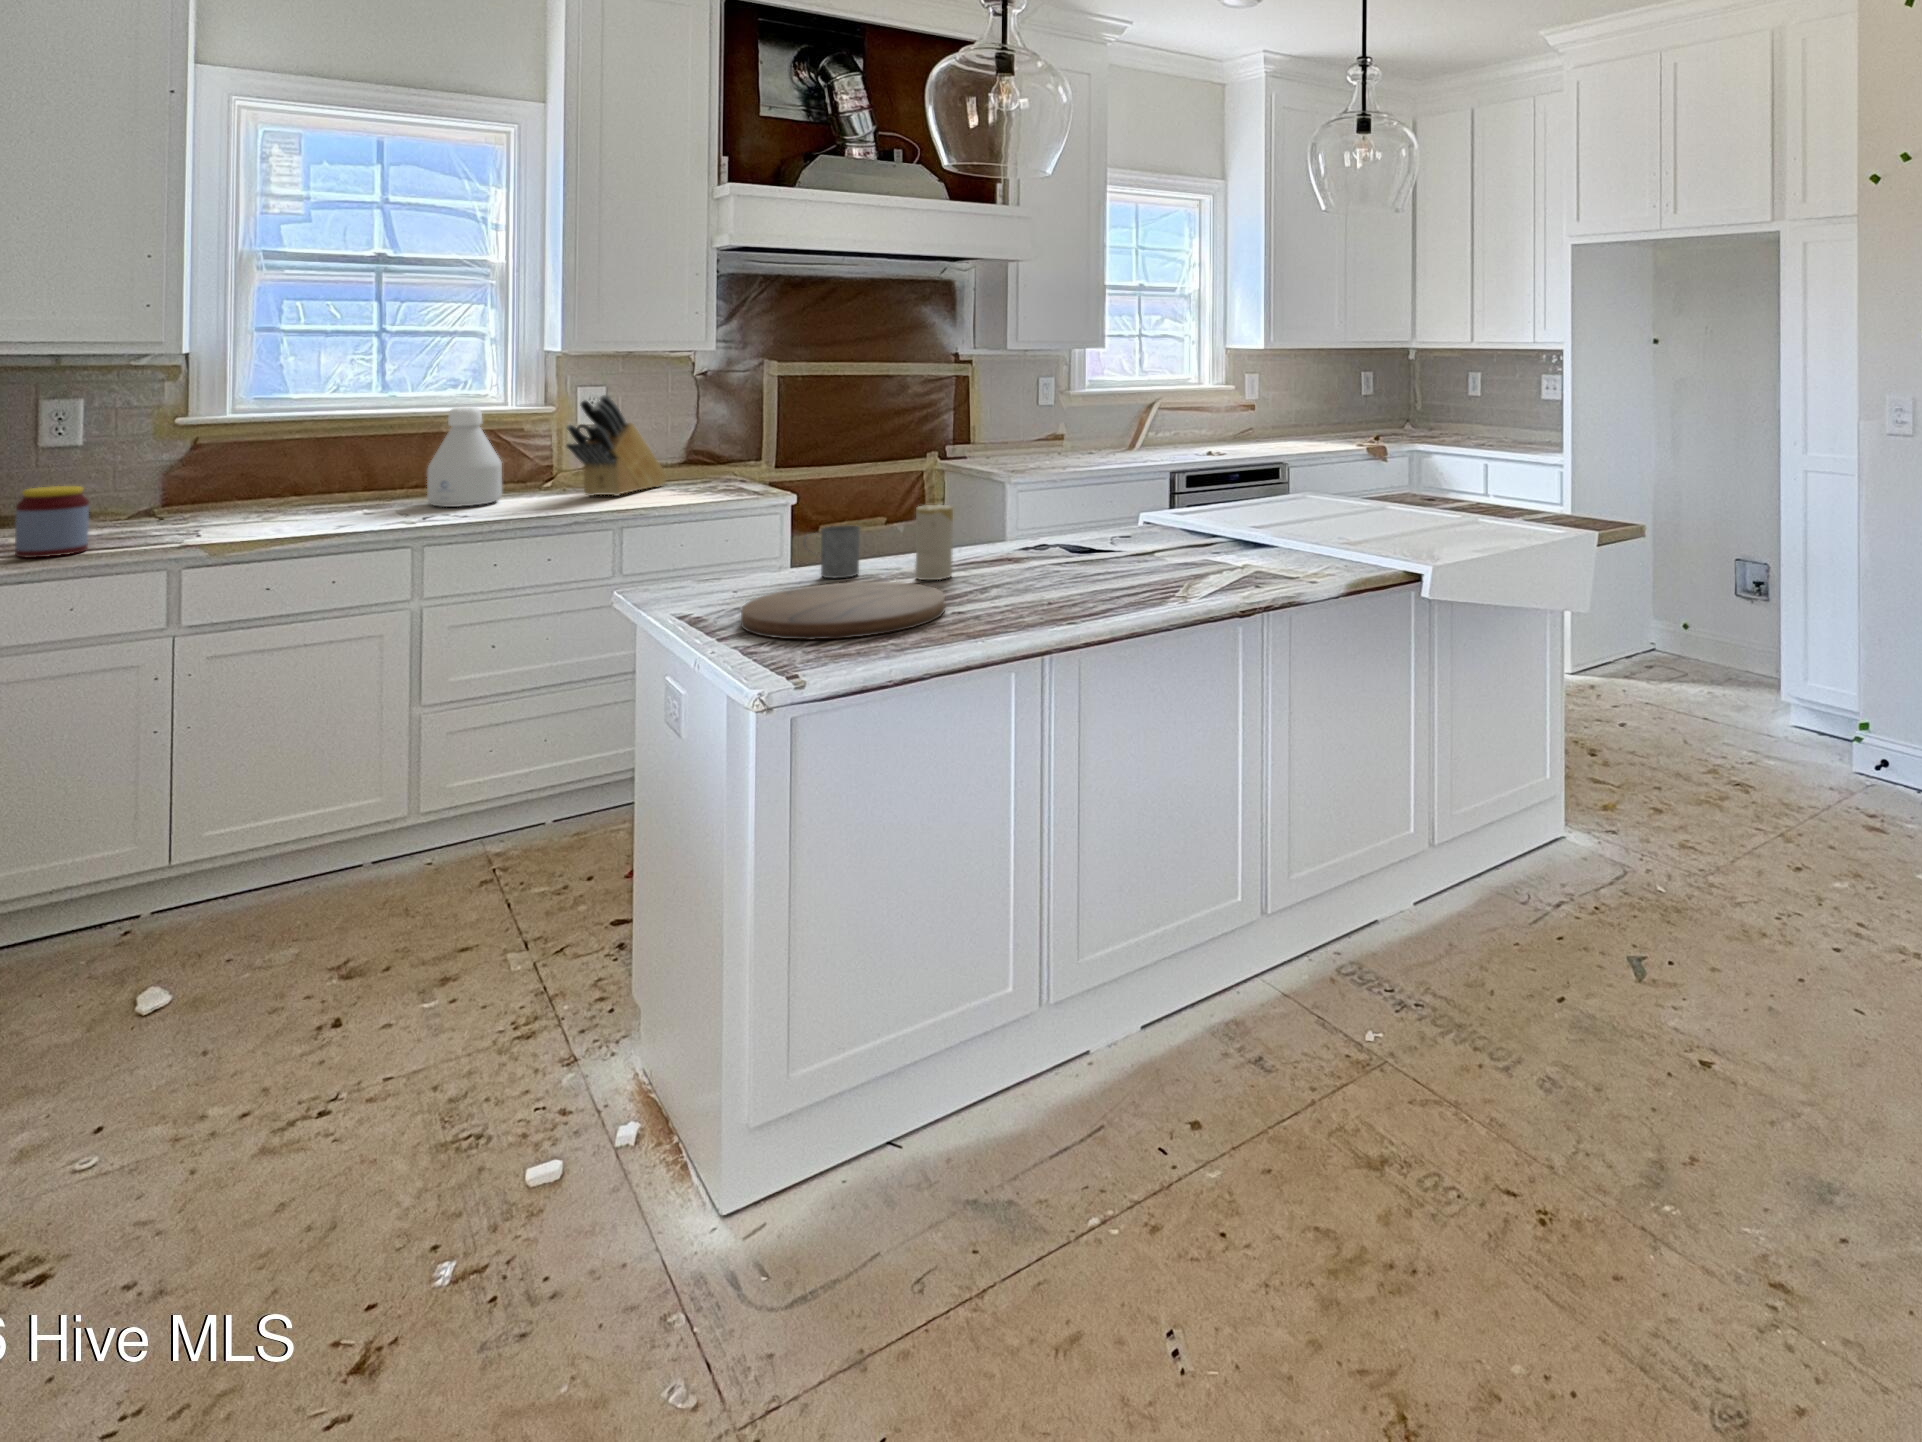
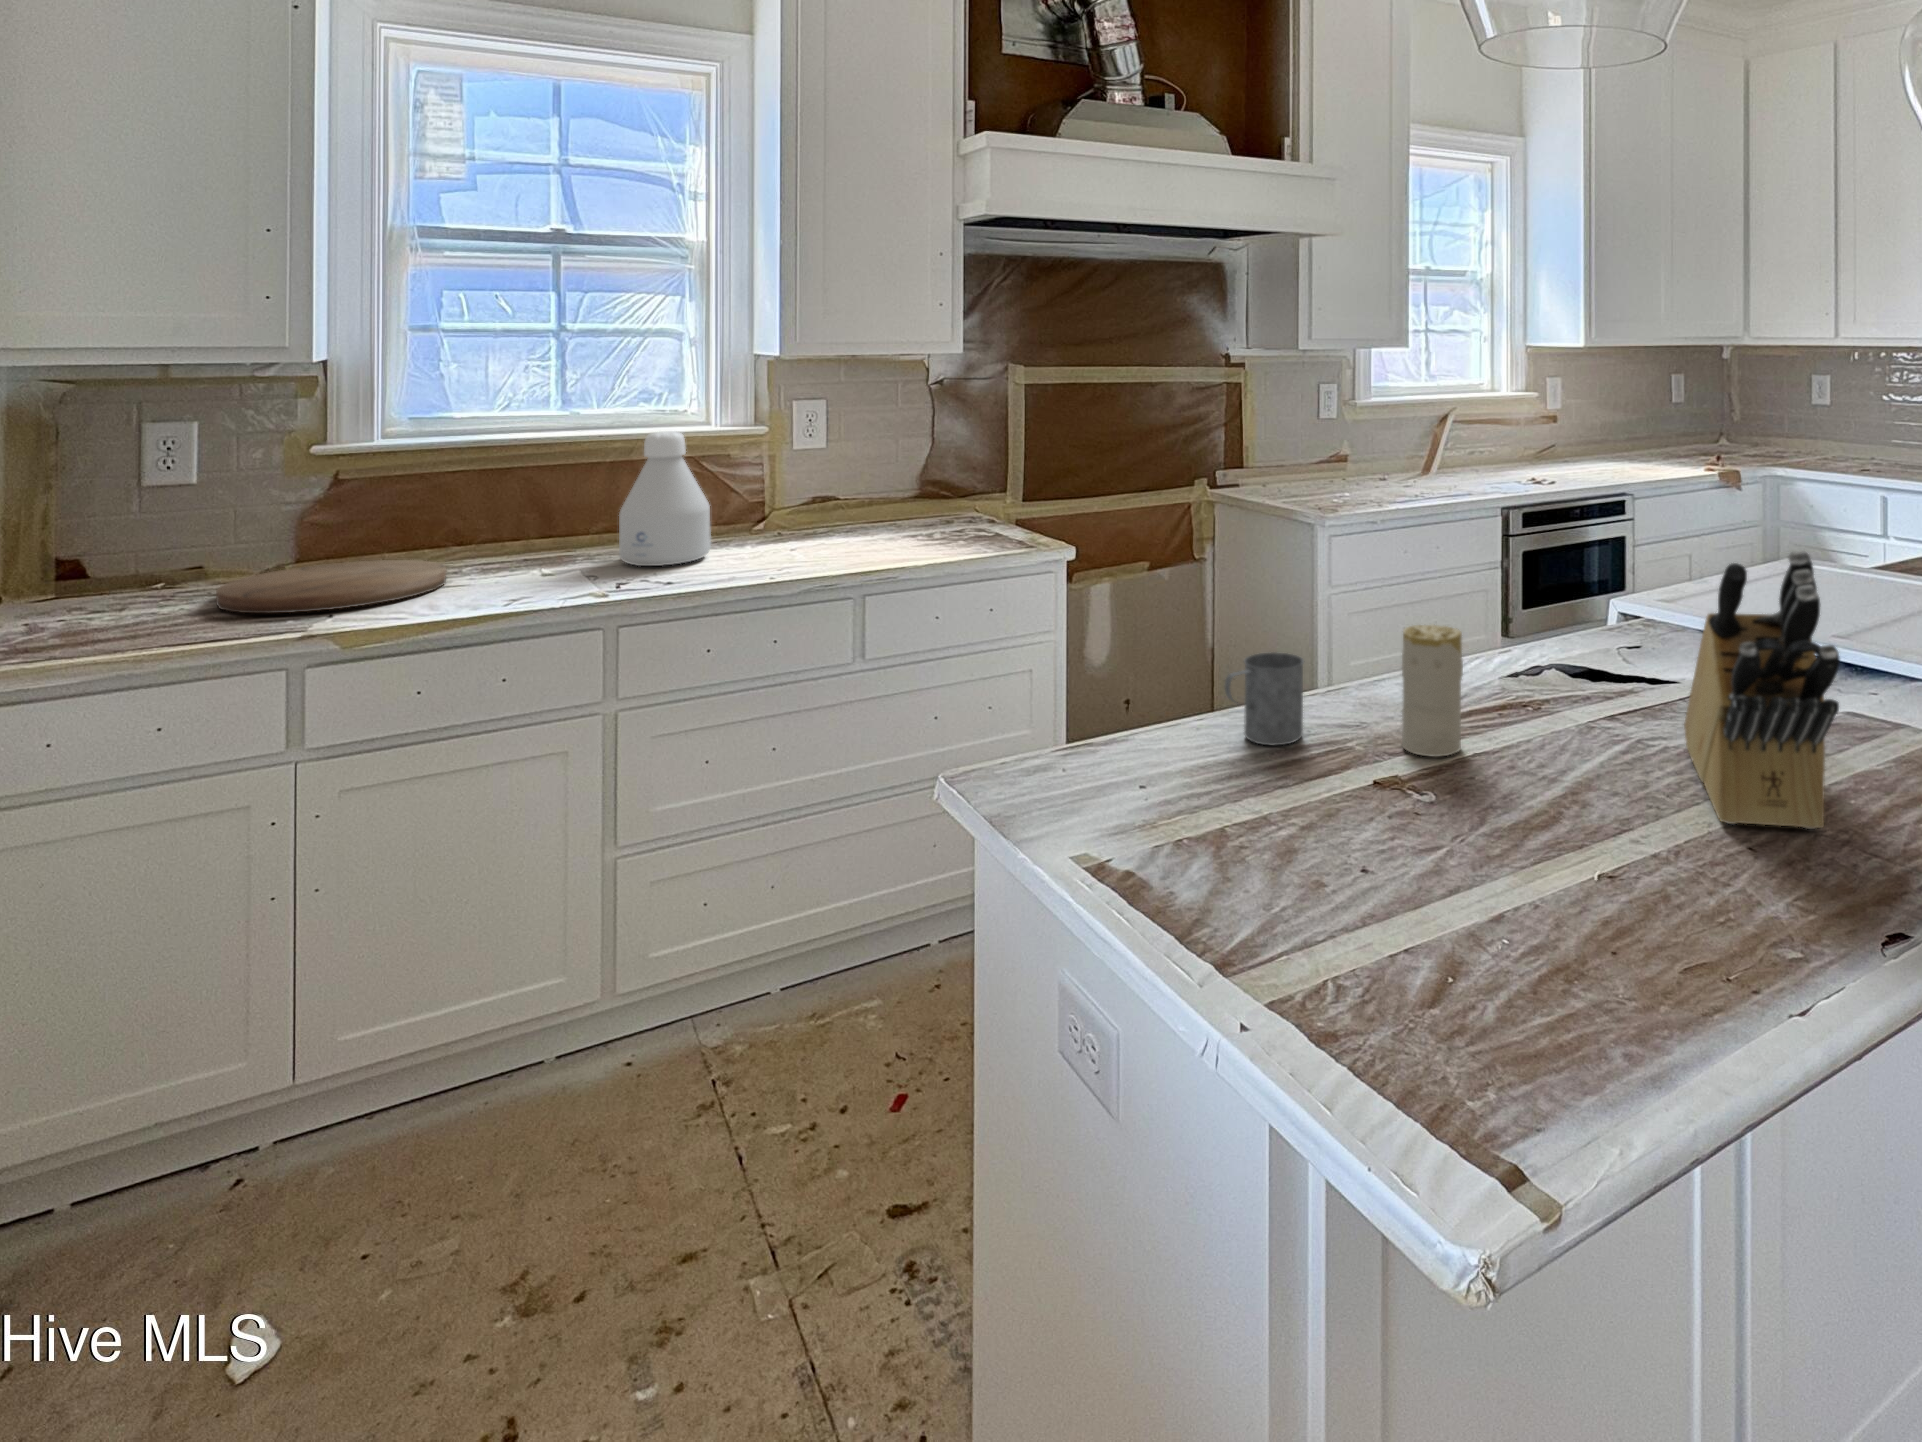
knife block: present [567,395,667,496] -> present [1684,550,1840,829]
jar: present [15,486,89,558] -> none [92,551,189,657]
cutting board: present [741,582,945,640] -> present [216,560,446,613]

